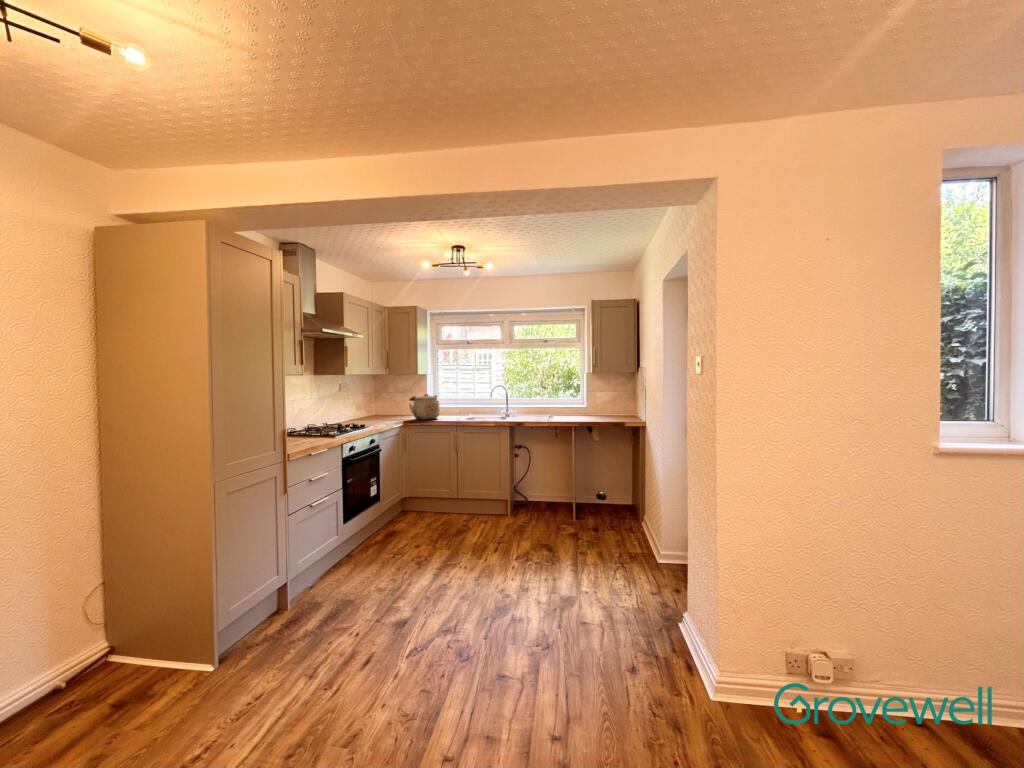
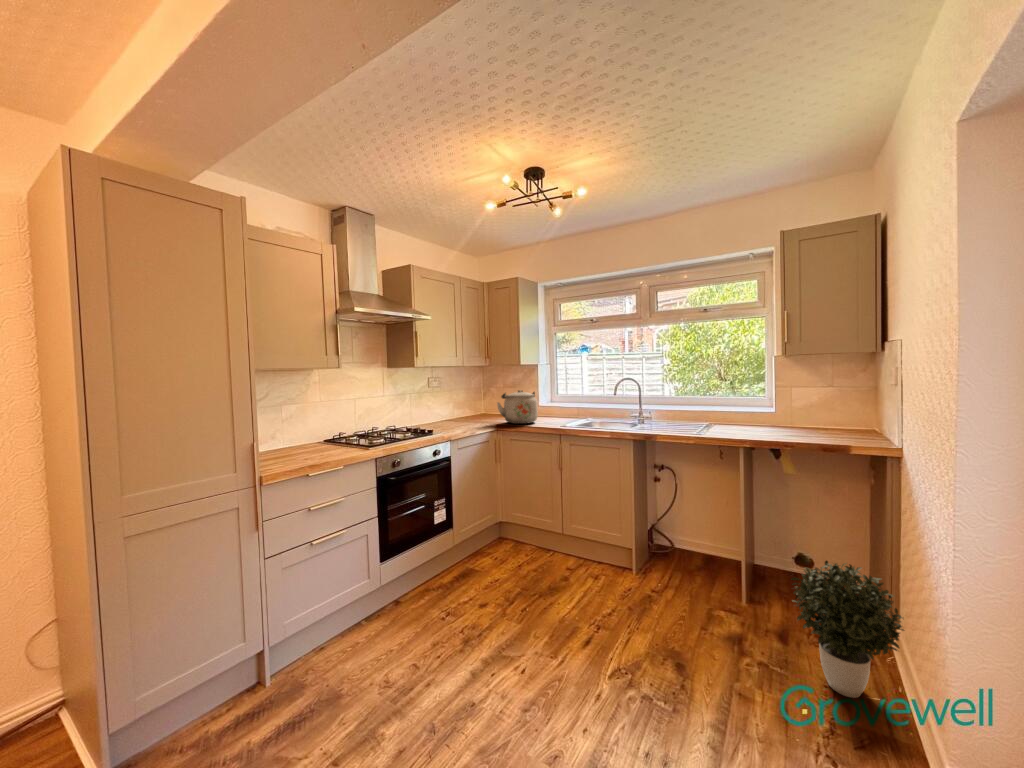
potted plant: none [600,479,645,544] -> present [791,561,904,698]

